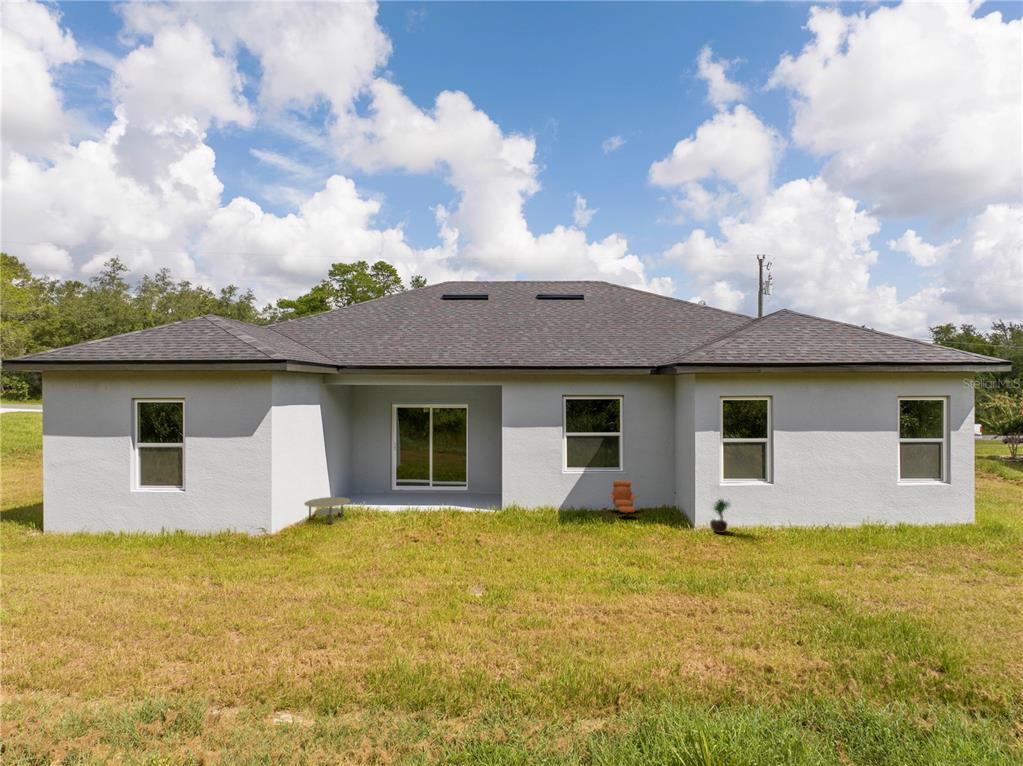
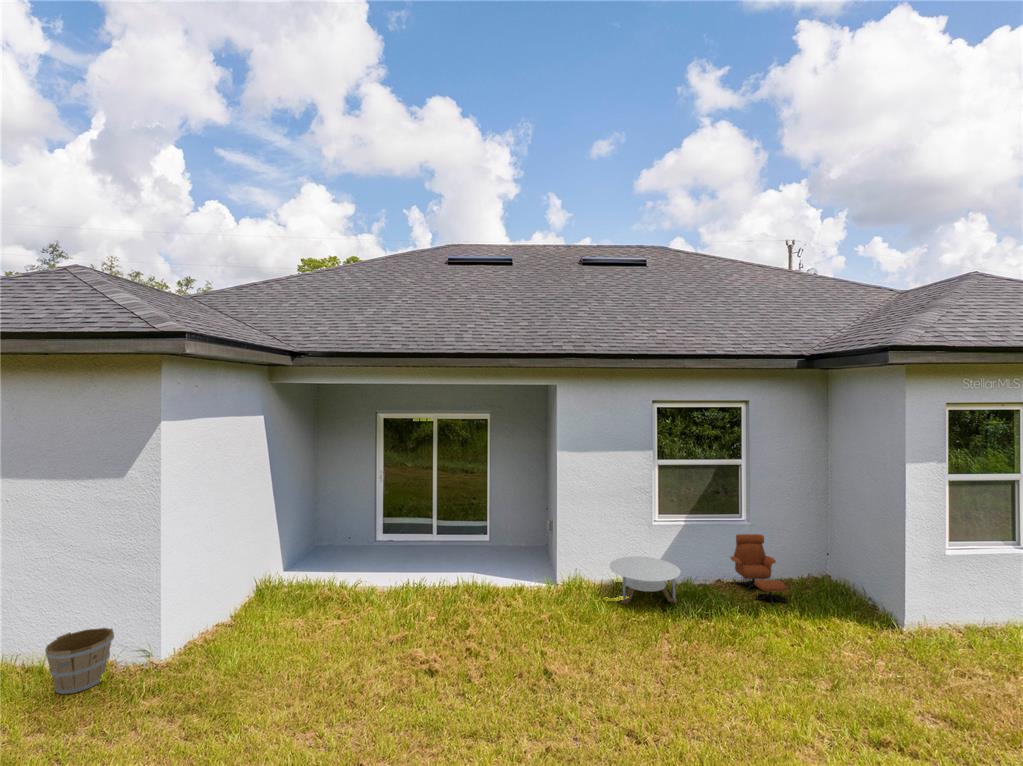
round table: present [304,497,350,524] -> present [609,556,681,604]
potted tree: present [710,499,729,533] -> none [937,574,987,638]
wooden bucket: none [219,515,251,544] -> present [46,628,114,695]

